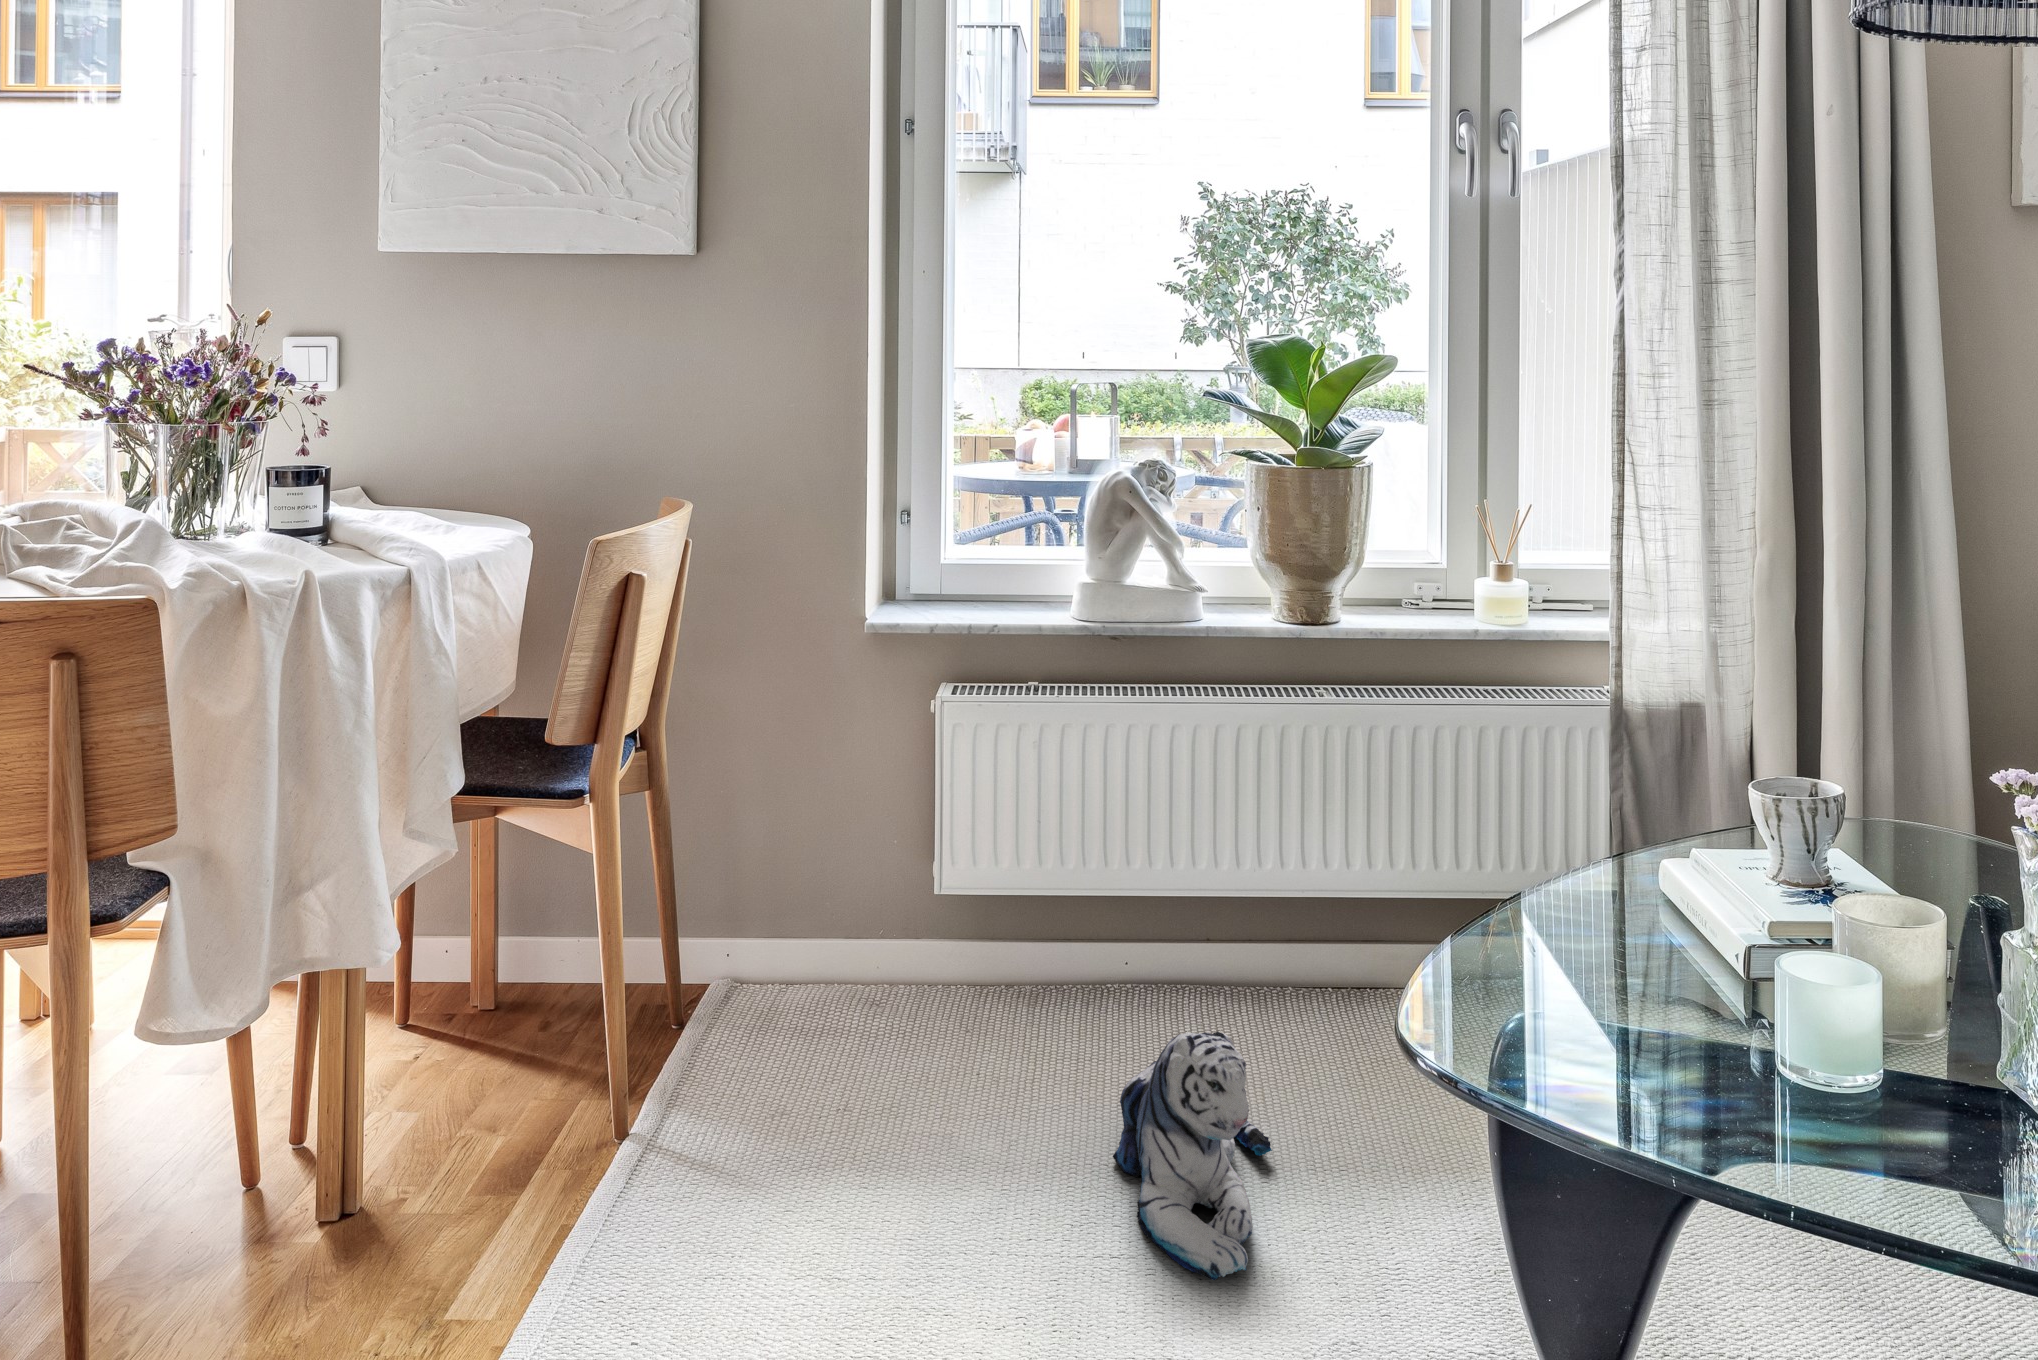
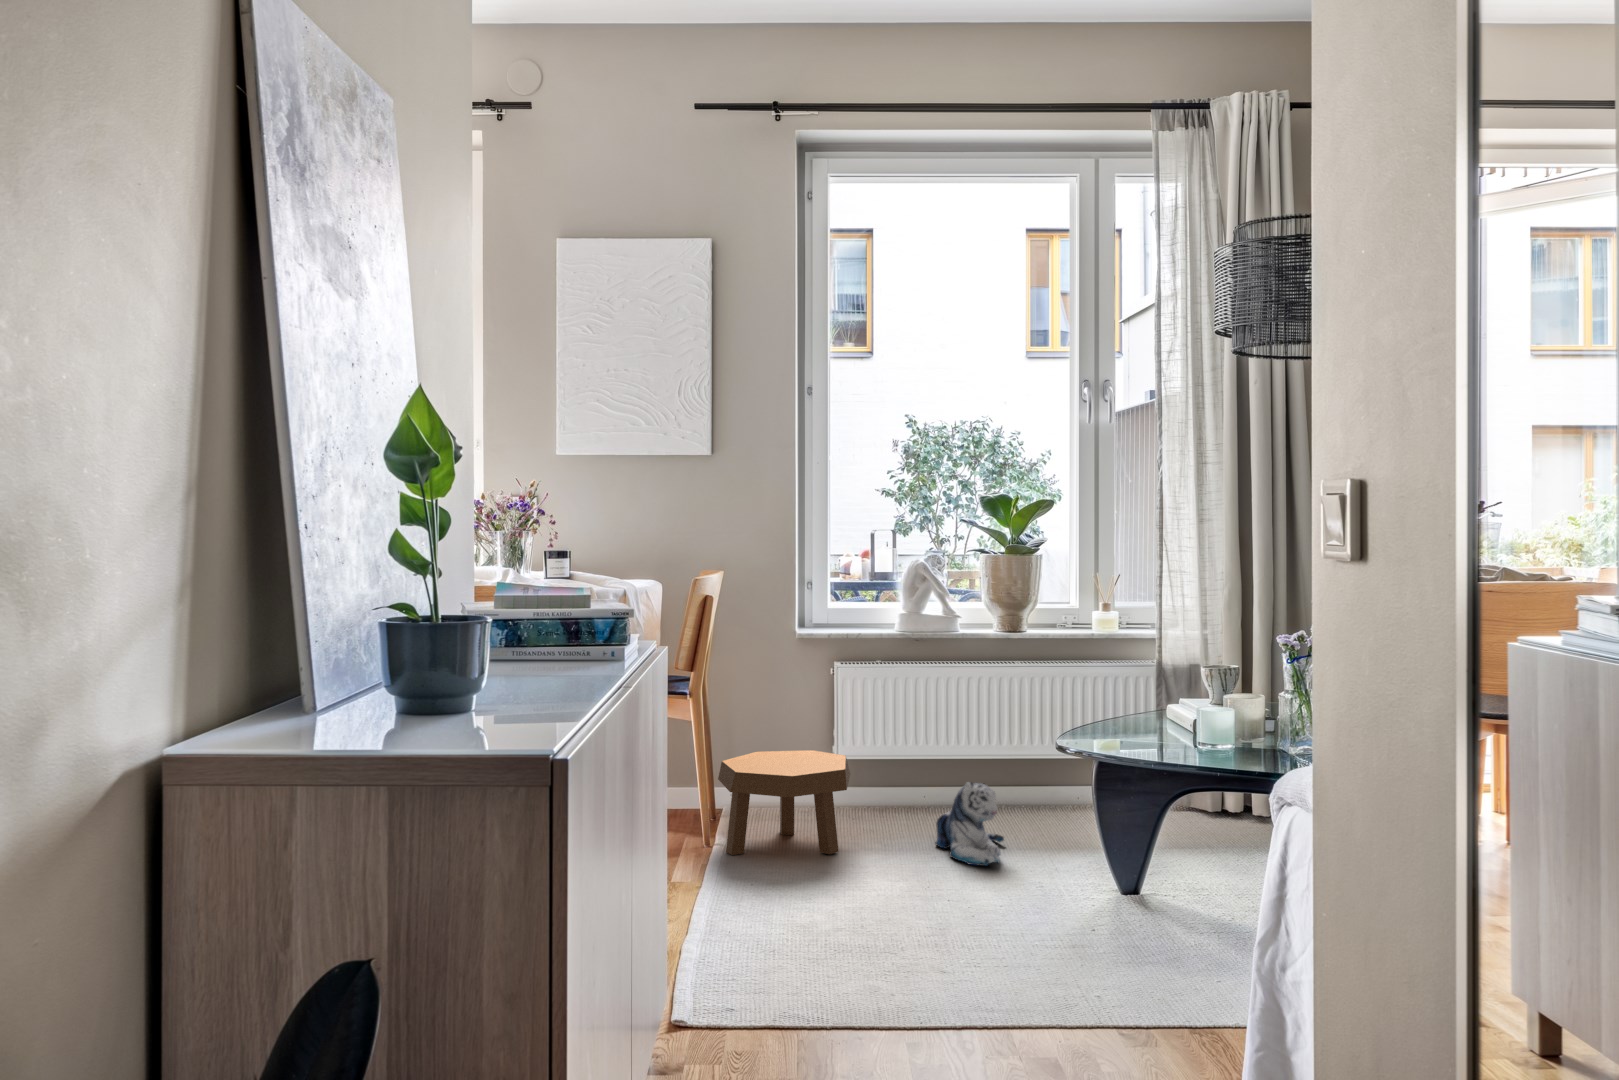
footstool: none [627,899,937,1201] -> present [718,750,850,855]

